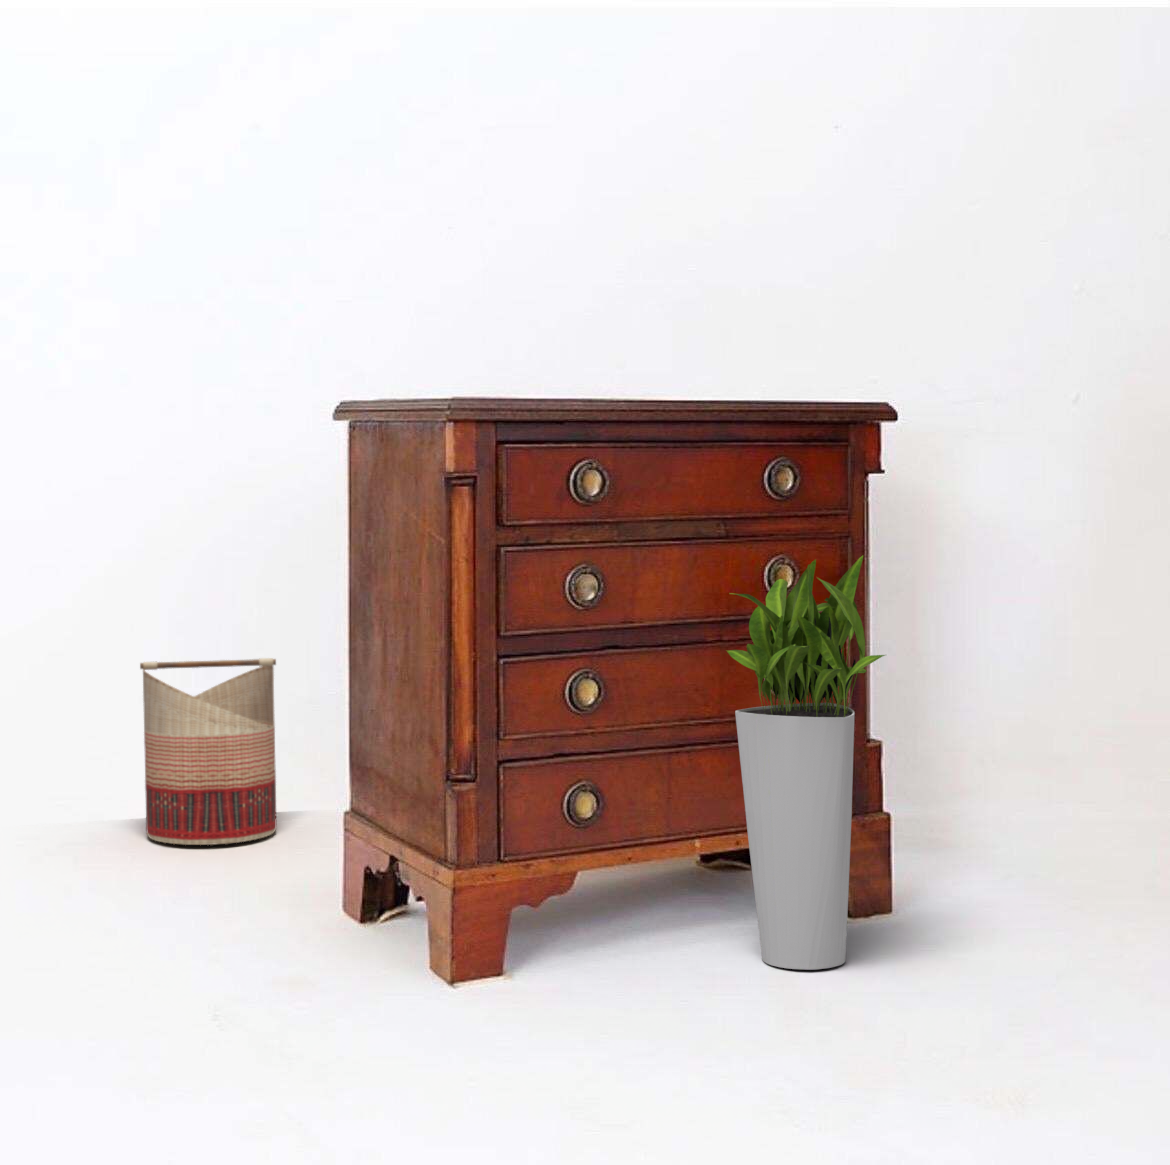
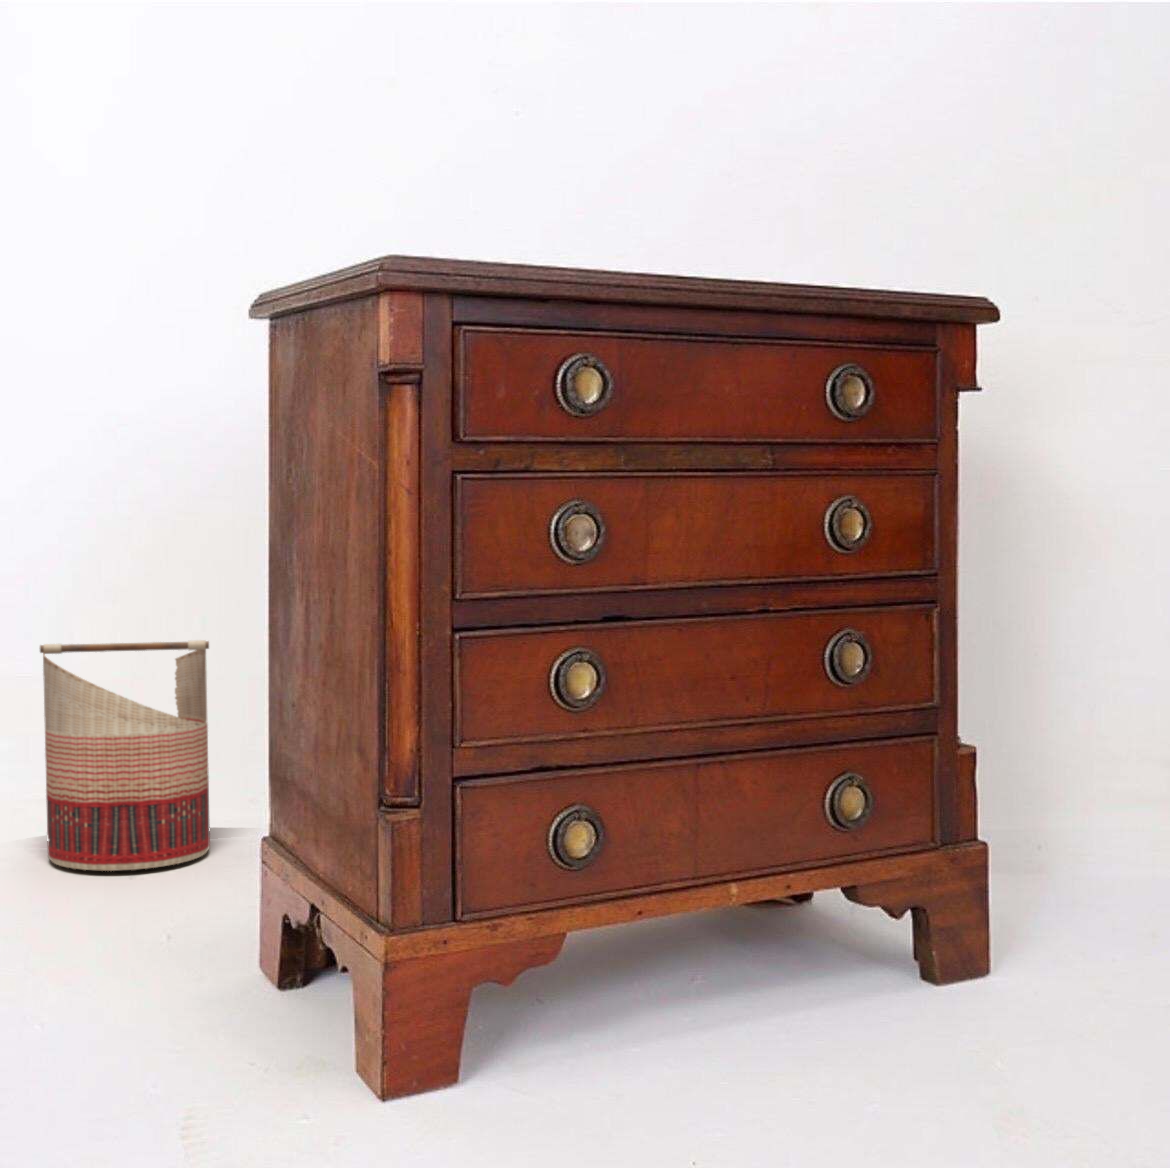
planter: present [727,556,885,970] -> none [773,489,1013,1076]

